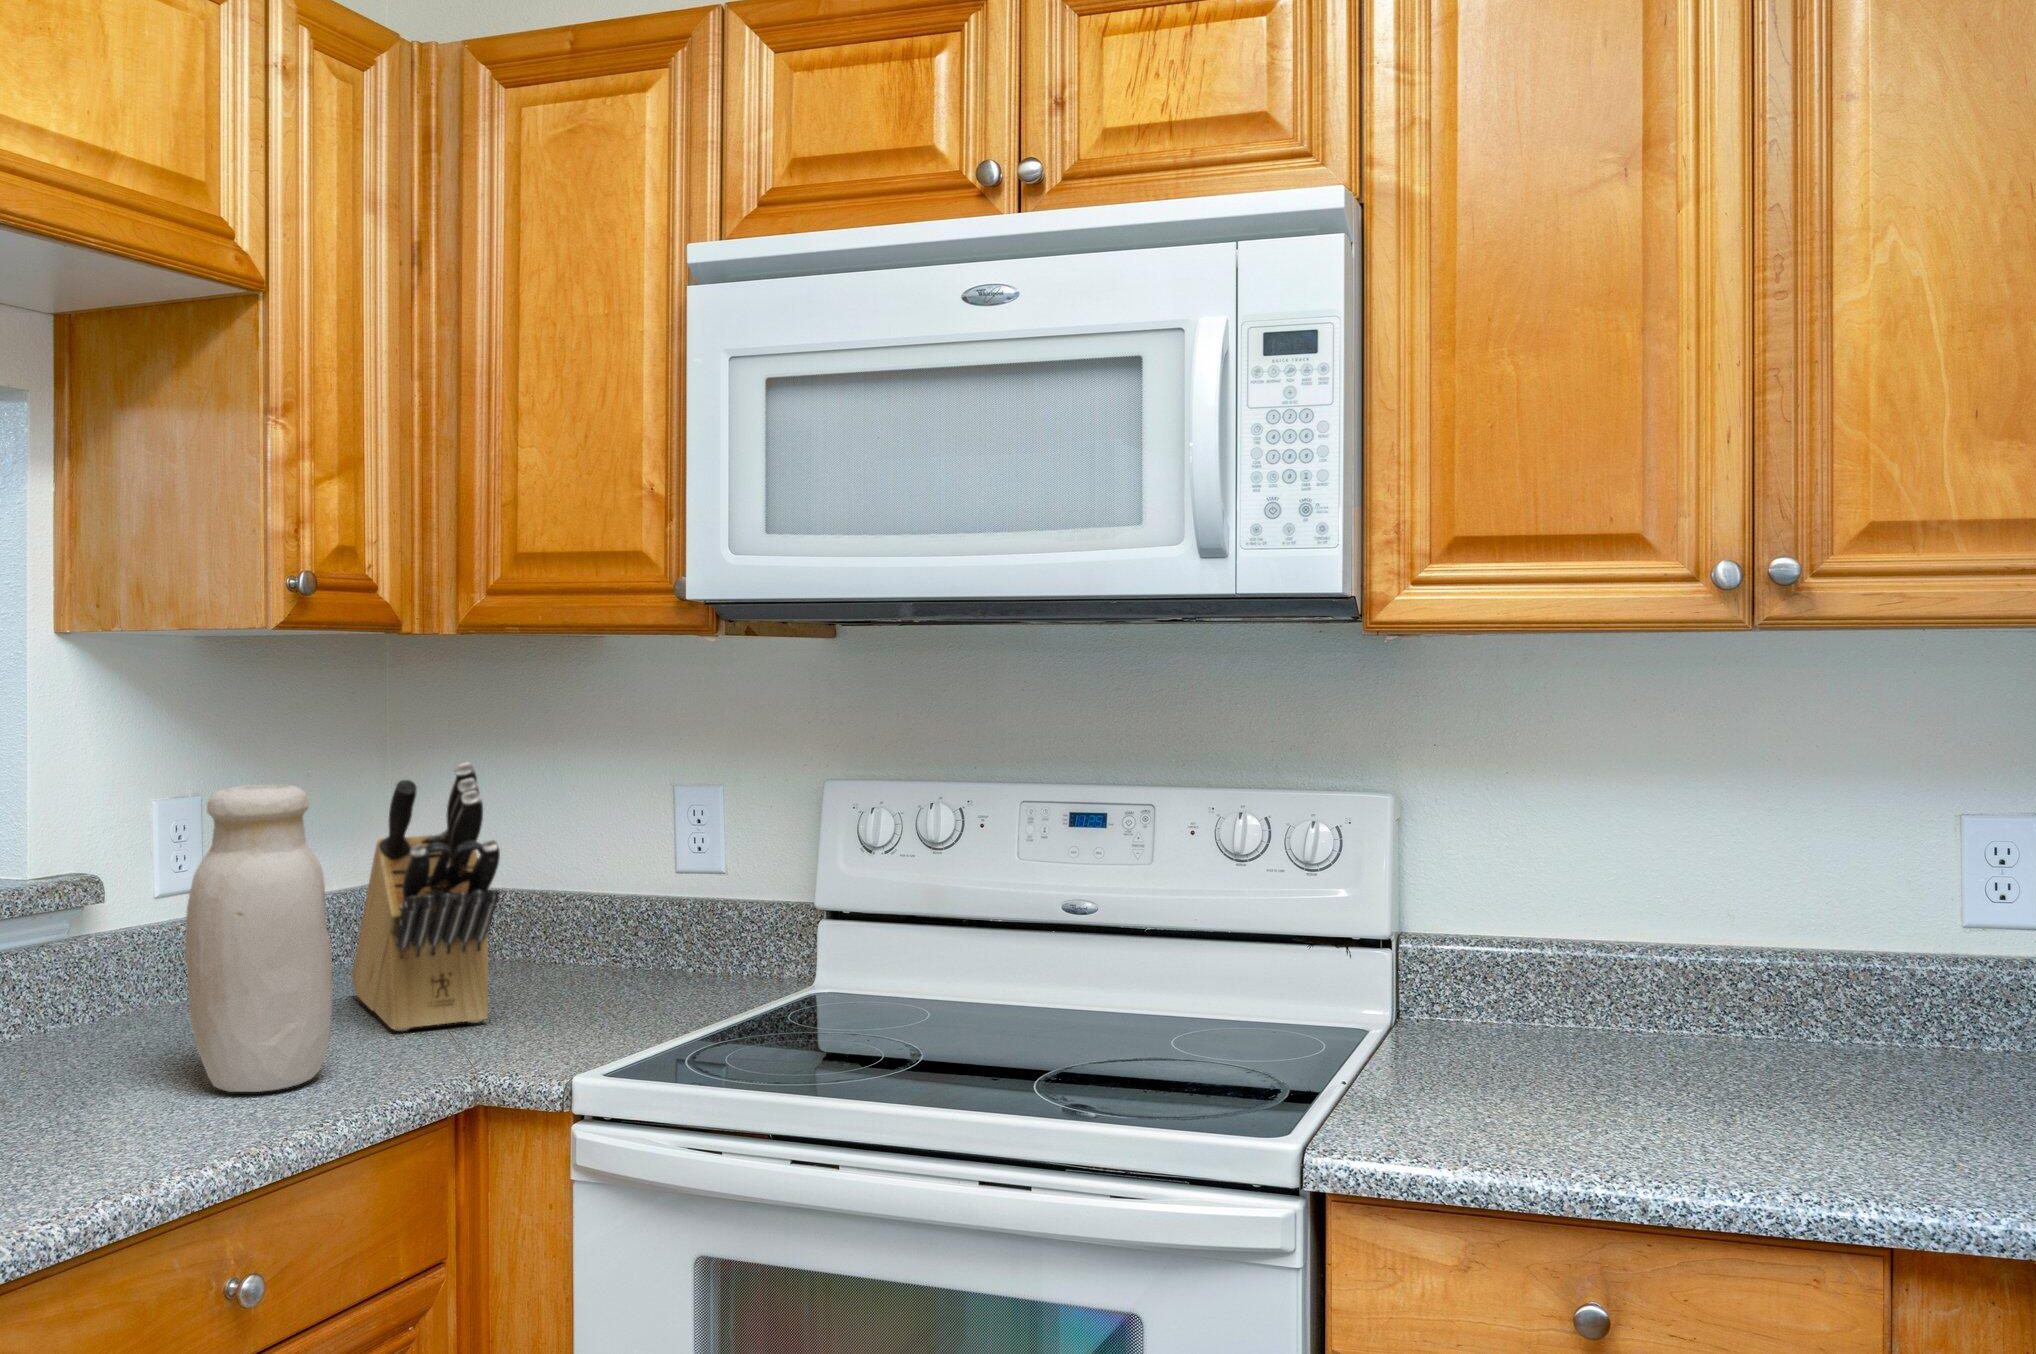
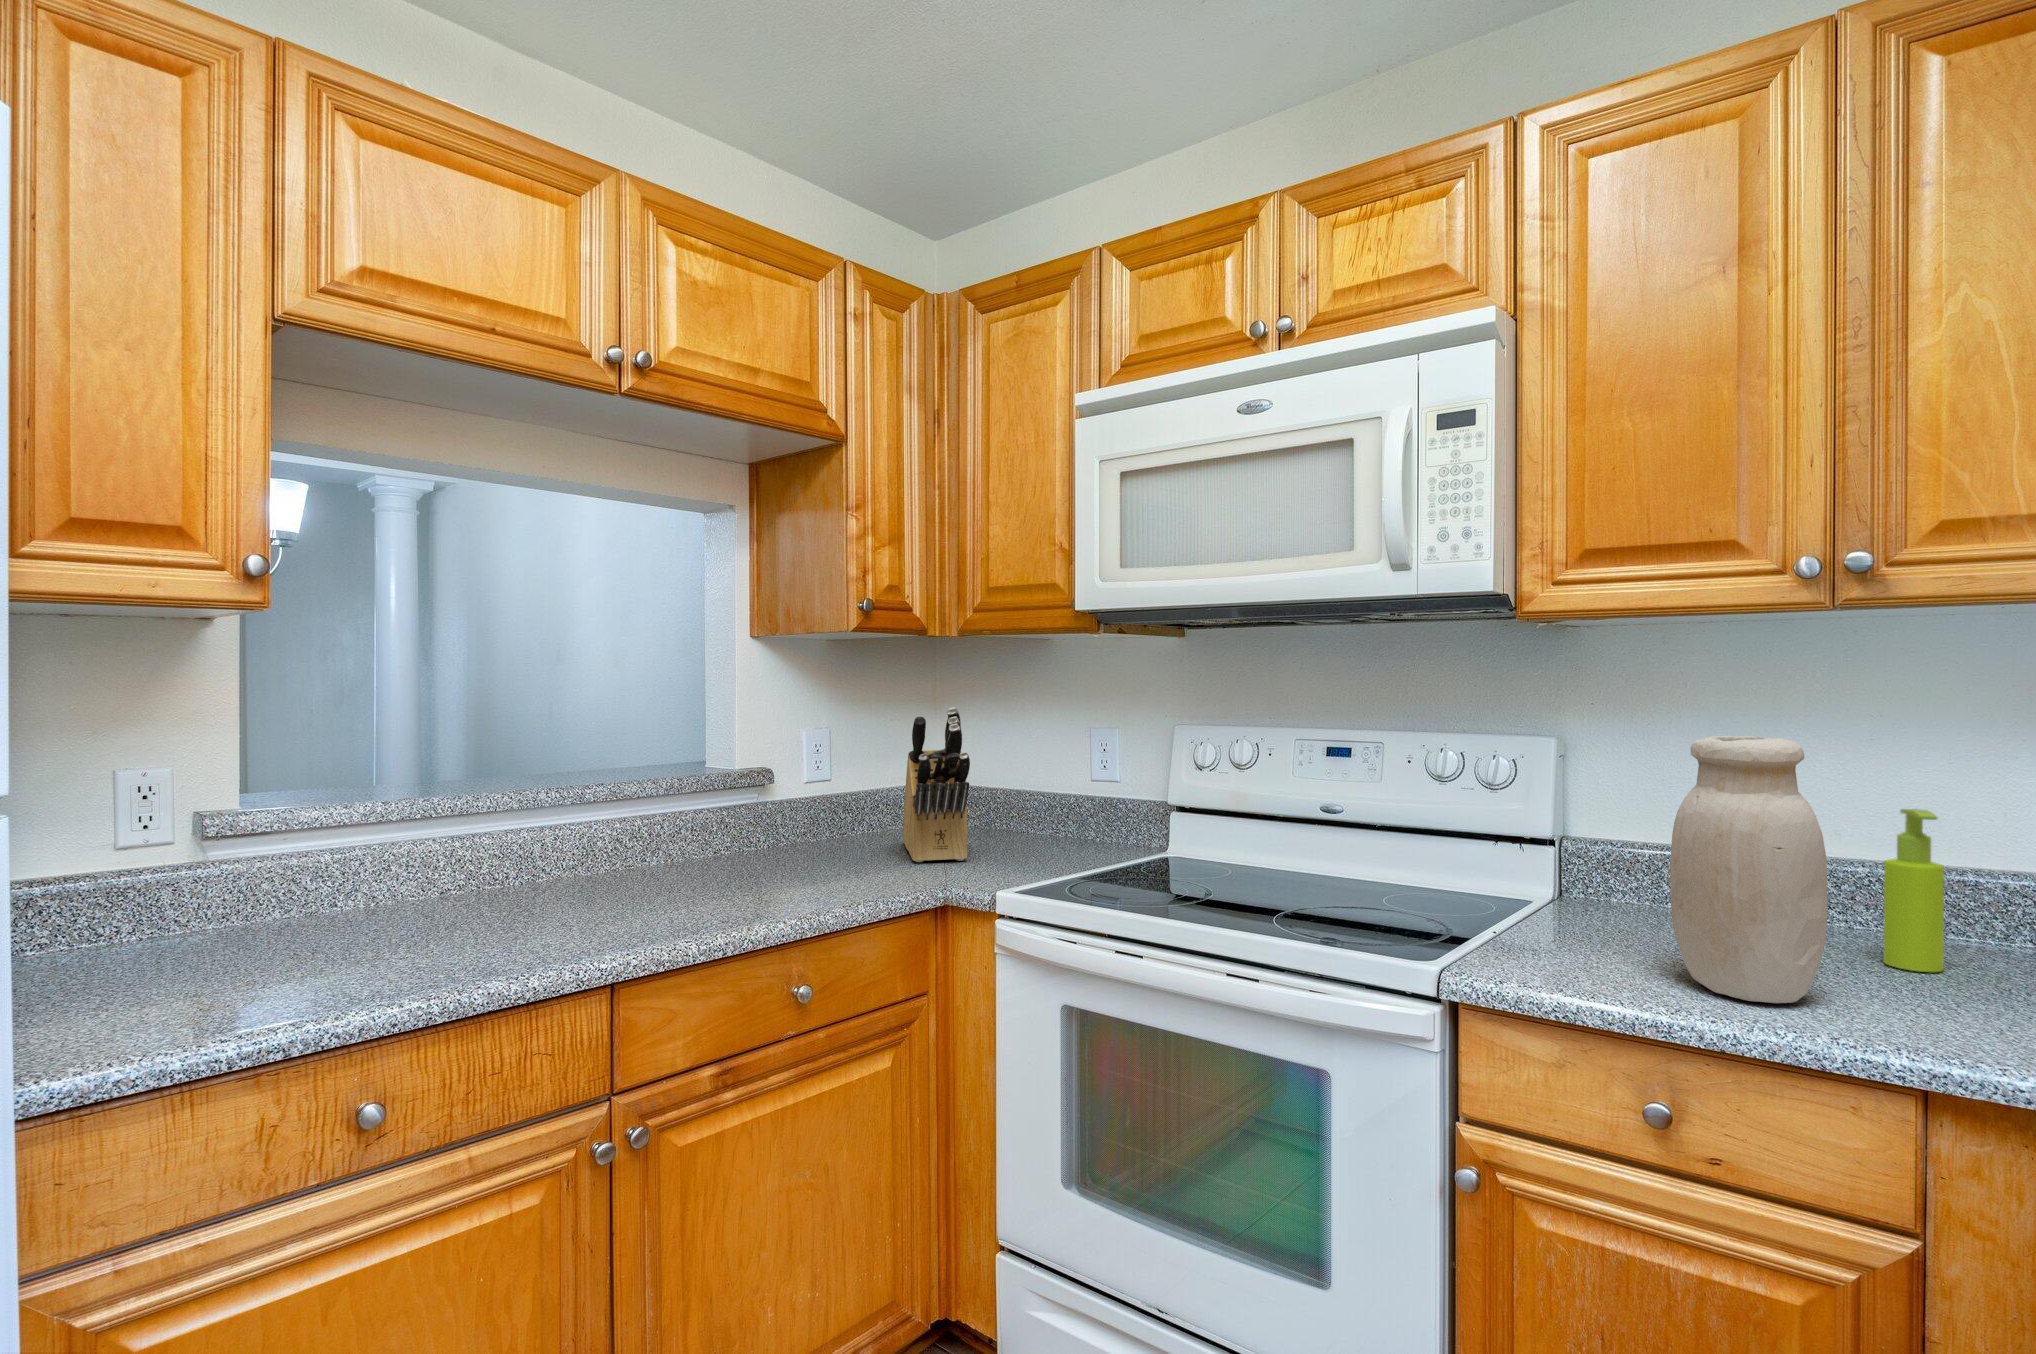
jar: present [185,785,333,1092] -> present [1670,736,1827,1003]
soap dispenser: none [1799,884,1864,1091] -> present [1884,809,1944,972]

